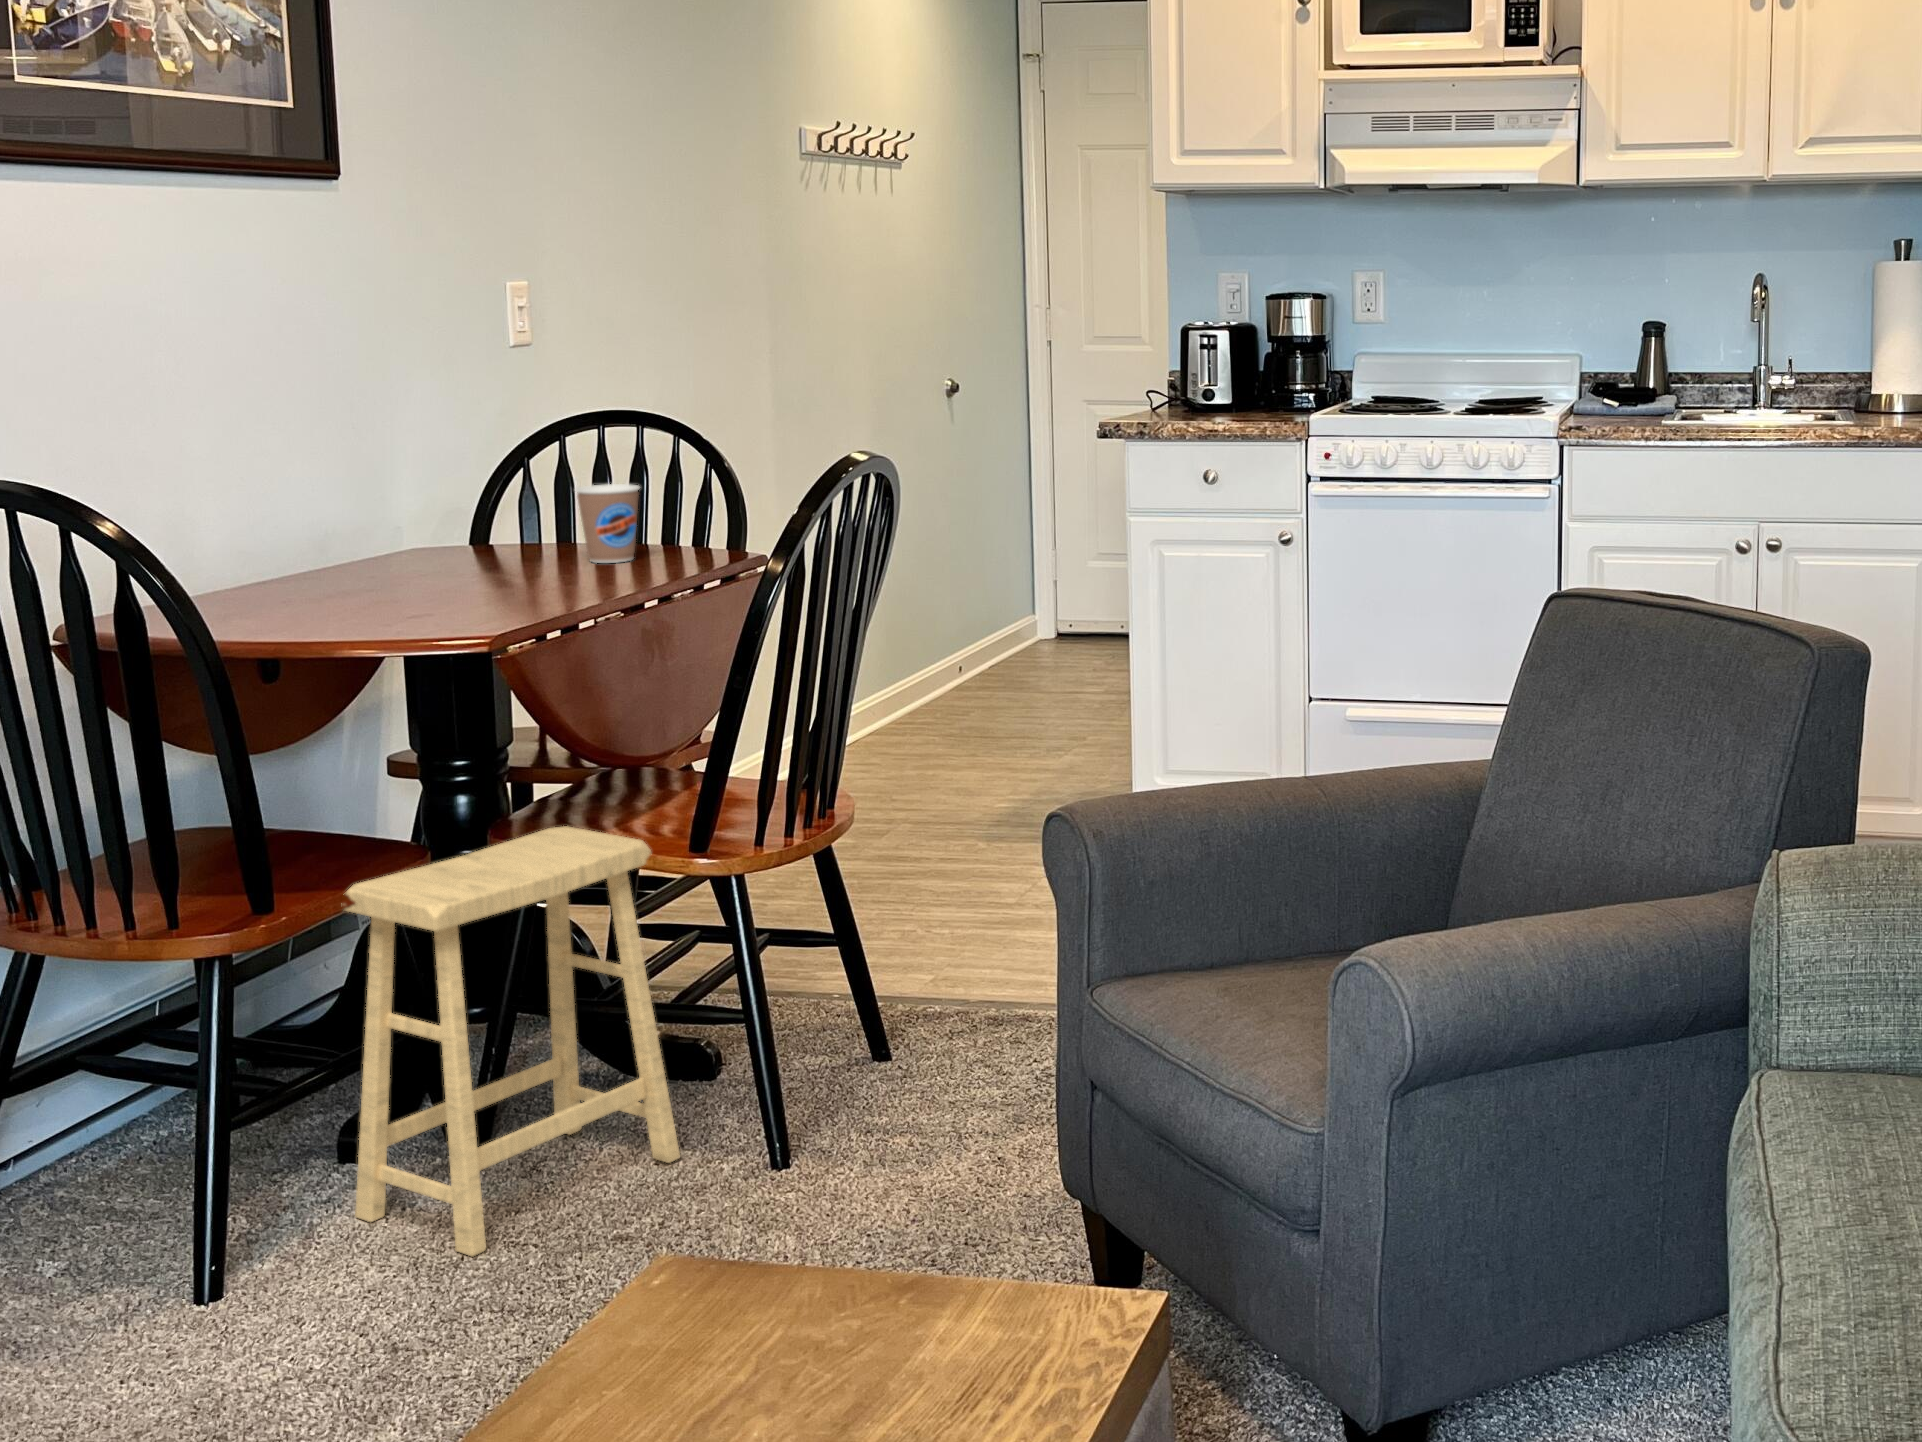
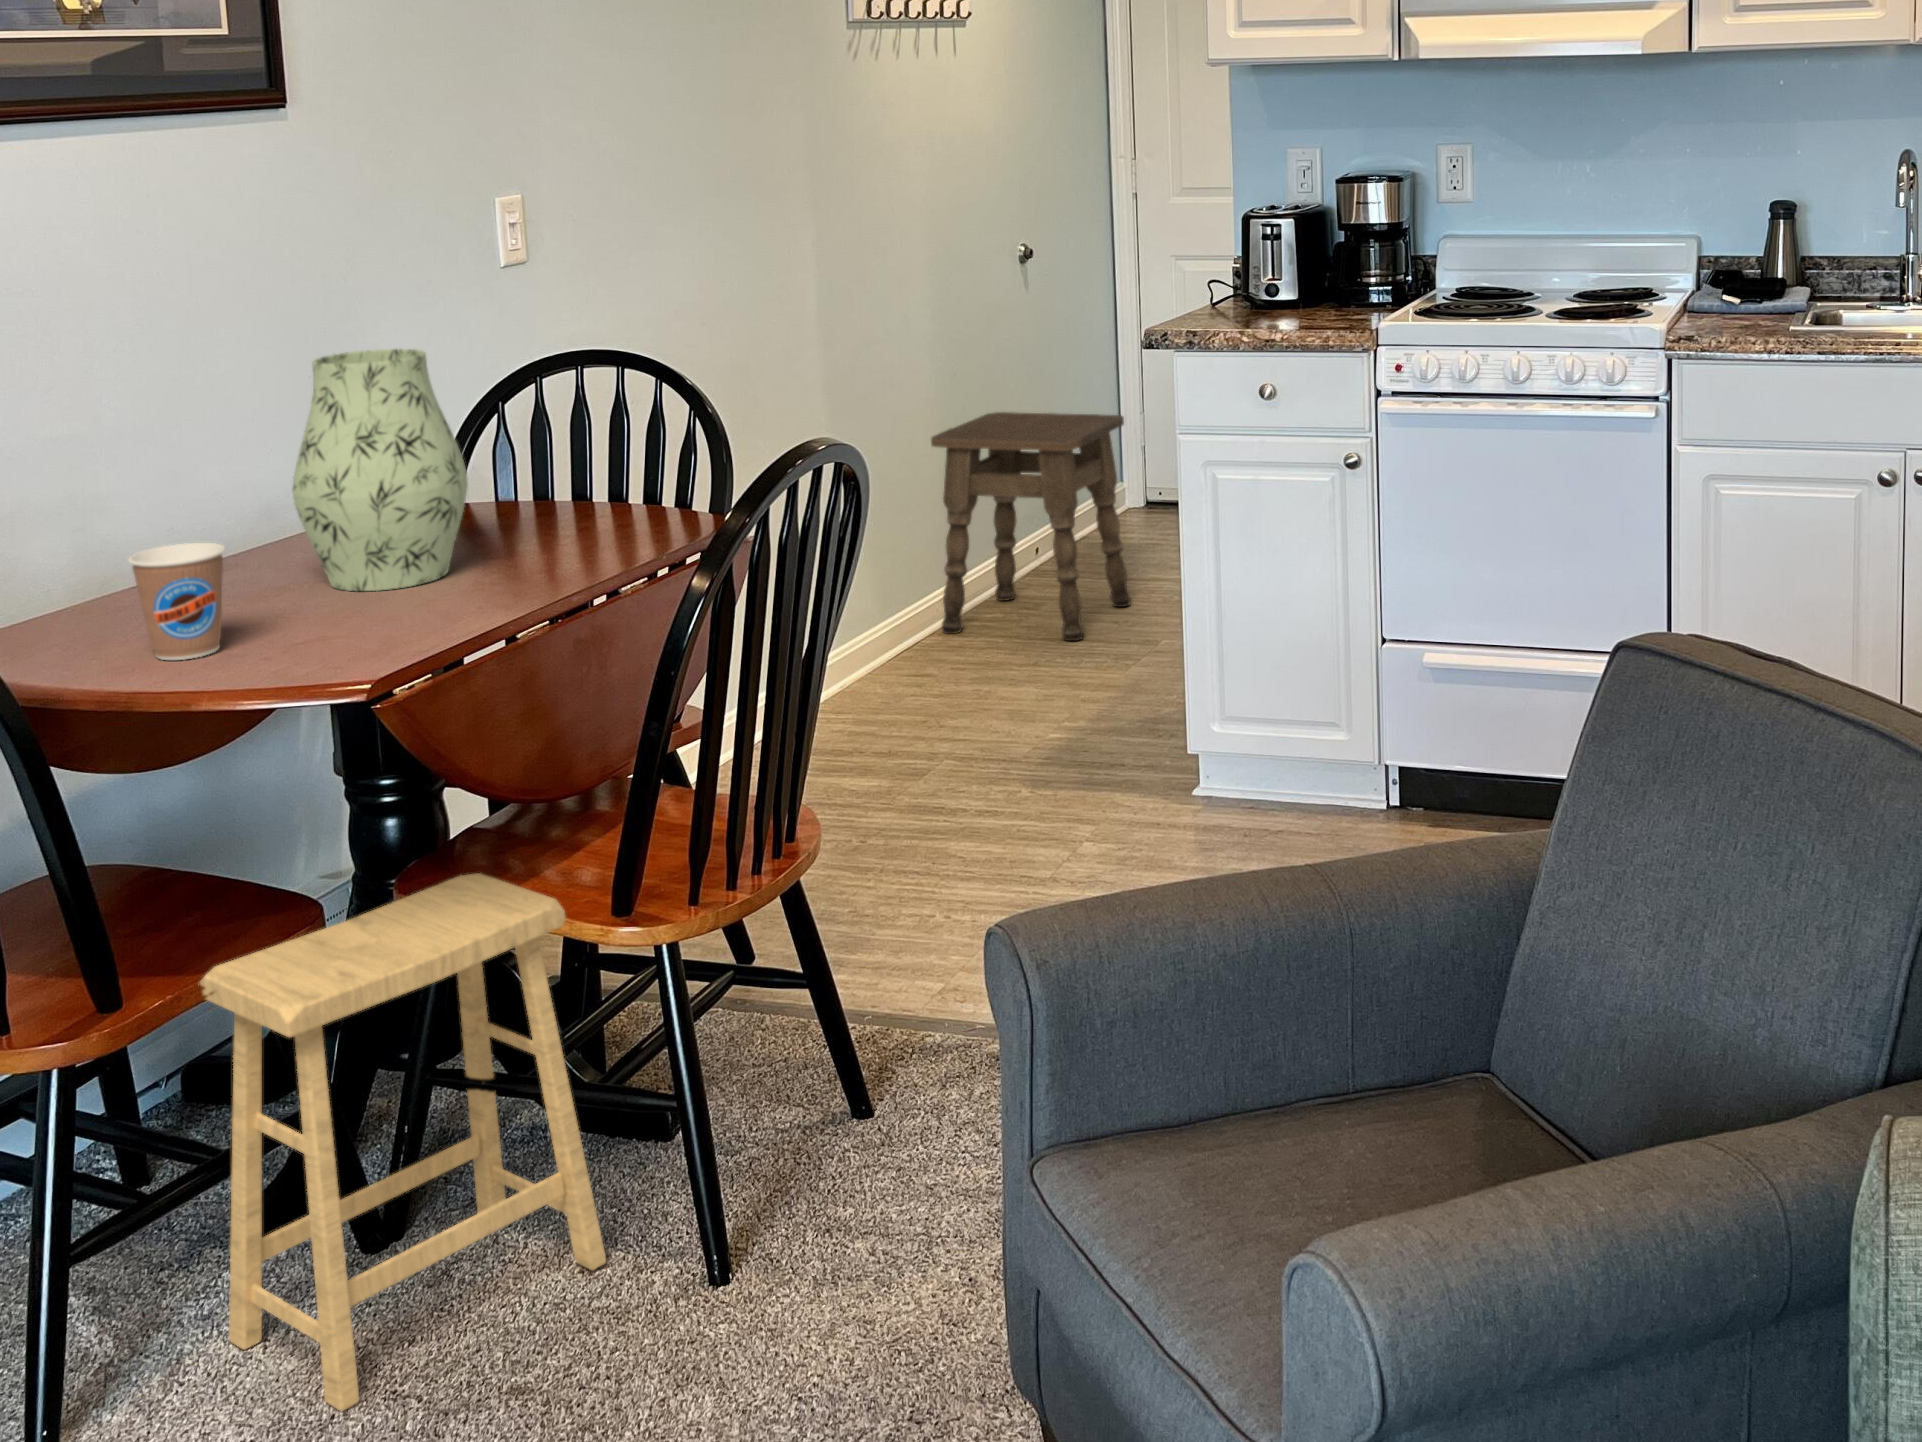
vase: none [382,383,537,592] -> present [293,349,468,591]
coffee cup: present [576,484,640,563] -> present [129,543,225,660]
side table: none [872,526,1054,733] -> present [931,412,1131,641]

